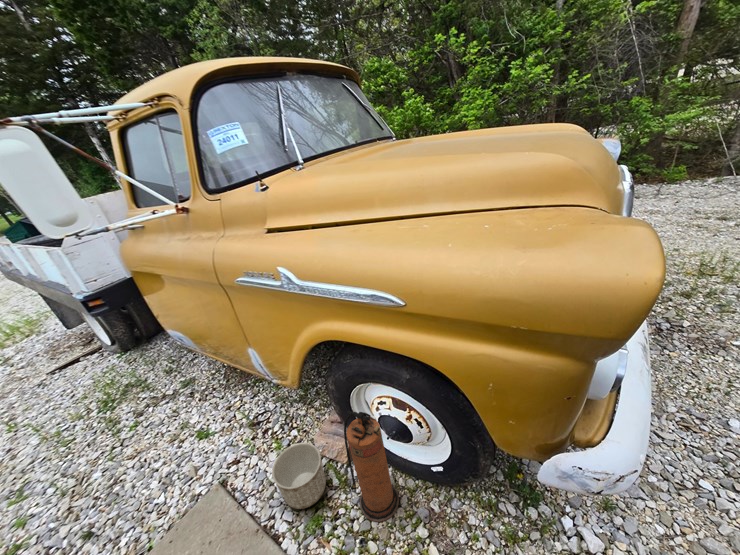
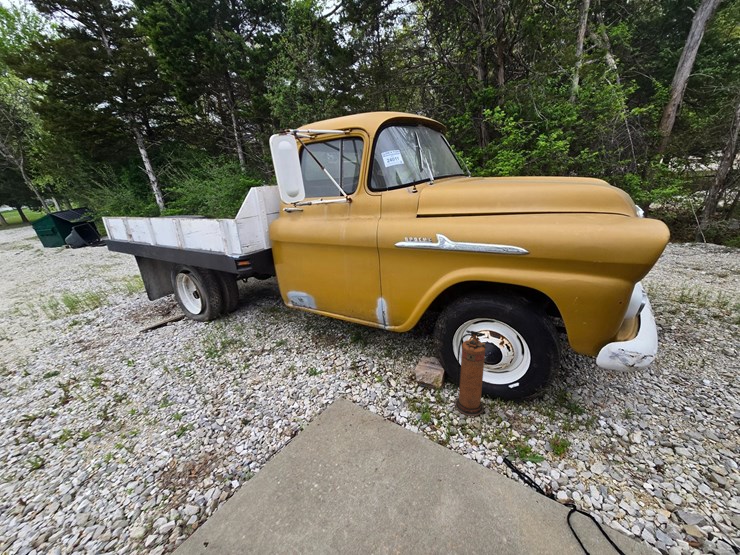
planter: present [272,443,326,509] -> none [397,365,431,406]

